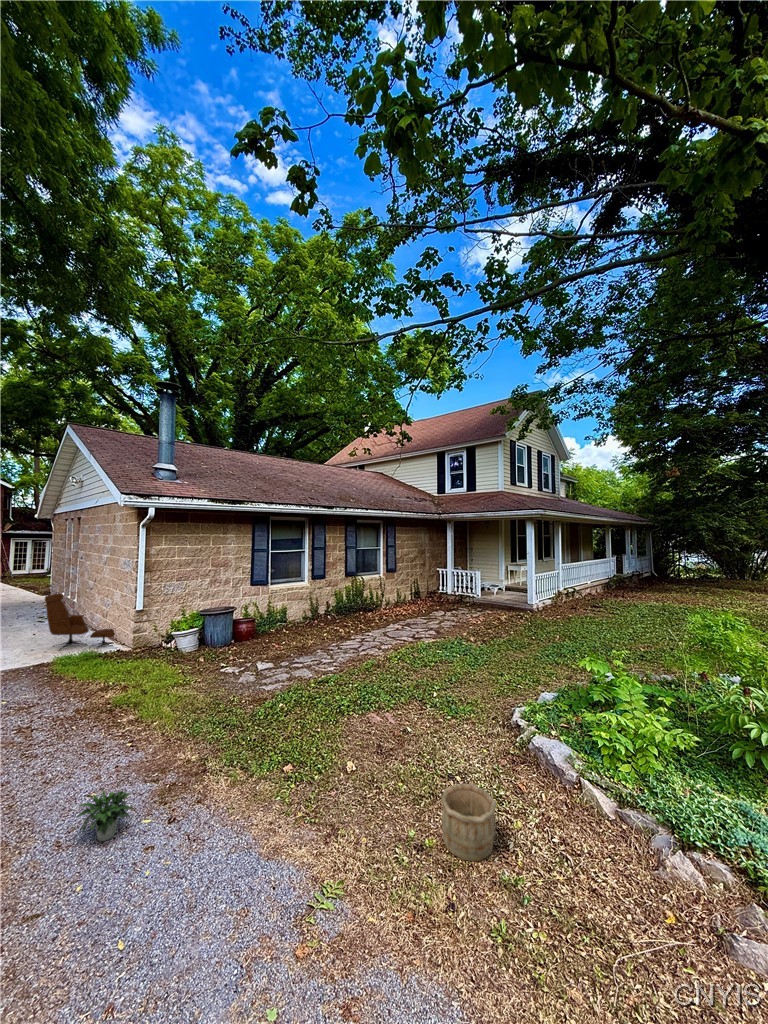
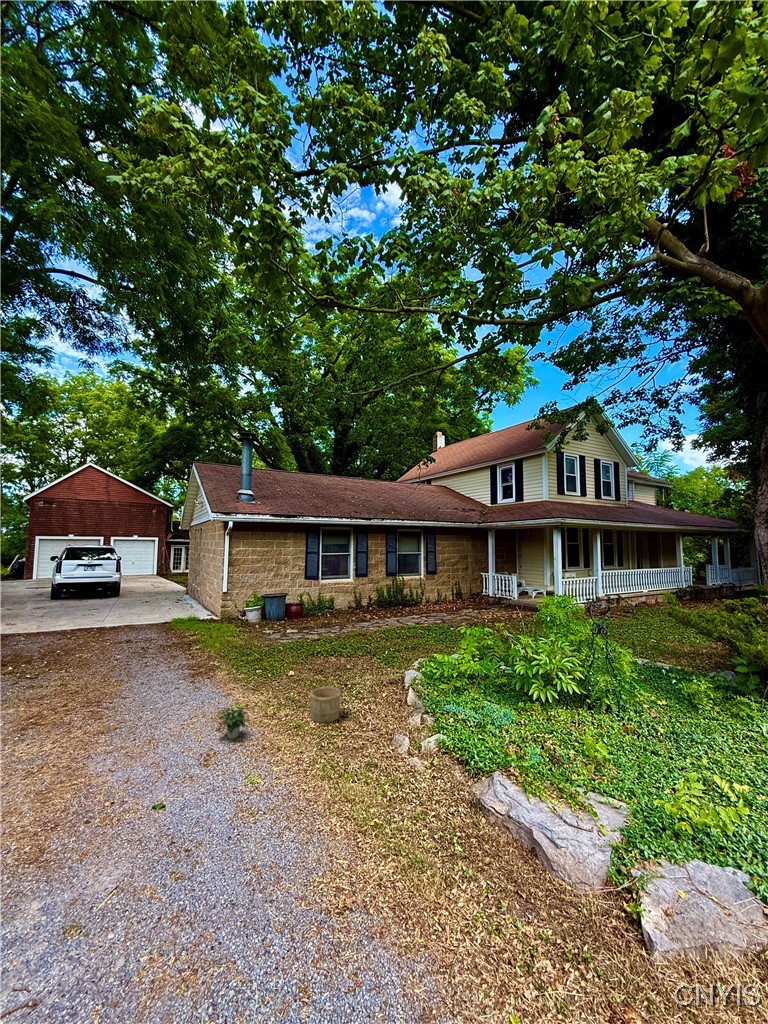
lounge chair: present [45,594,115,650] -> none [172,580,214,618]
potted plant: present [59,790,136,845] -> present [217,708,249,739]

